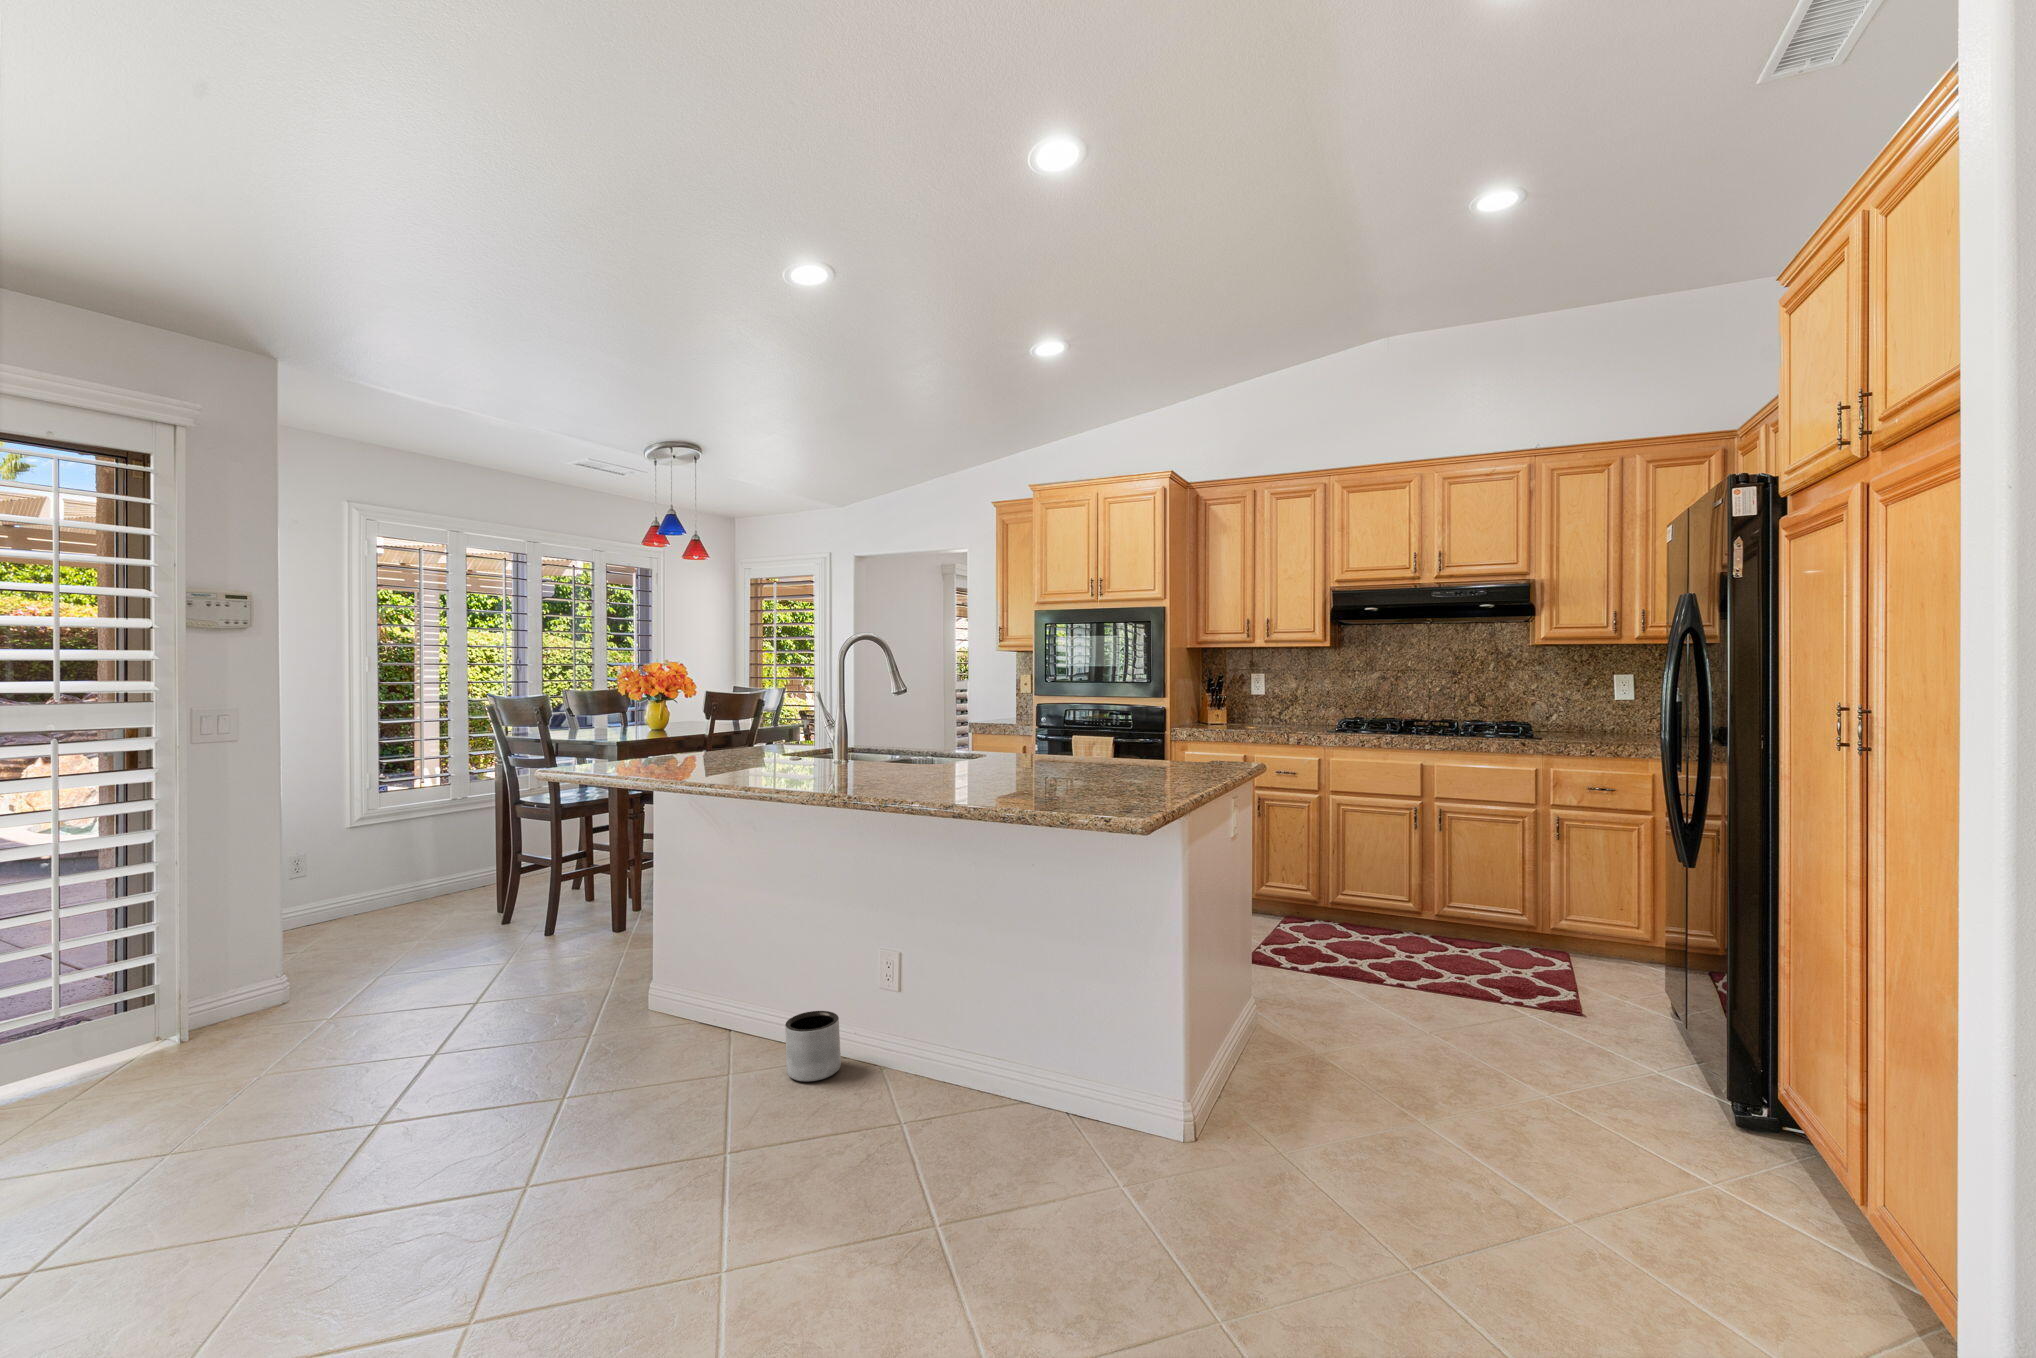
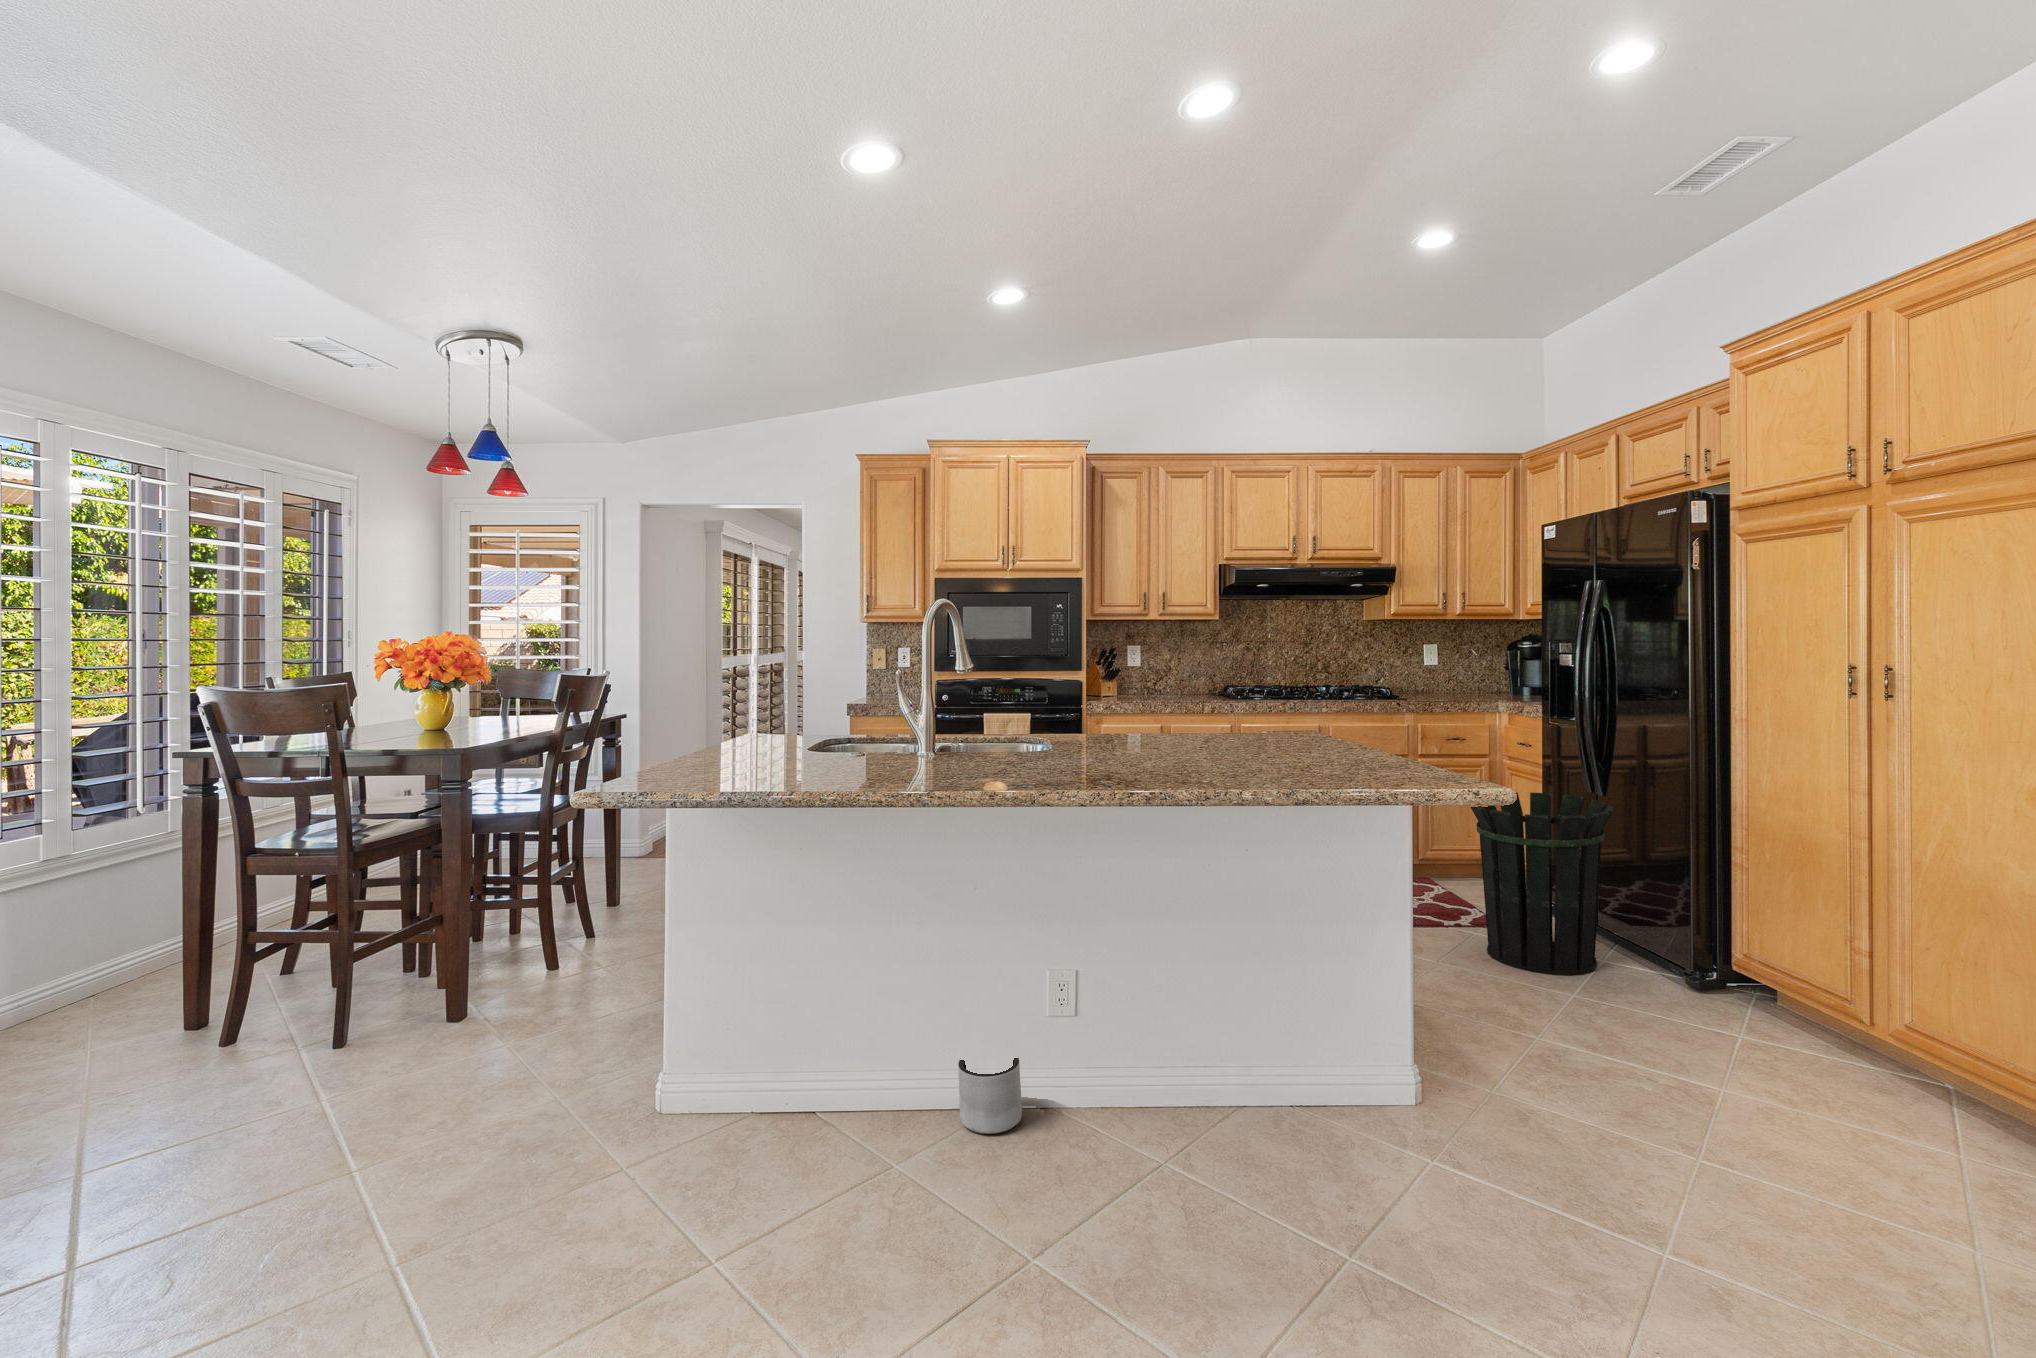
waste bin: none [1492,852,1674,1085] -> present [1471,792,1613,976]

